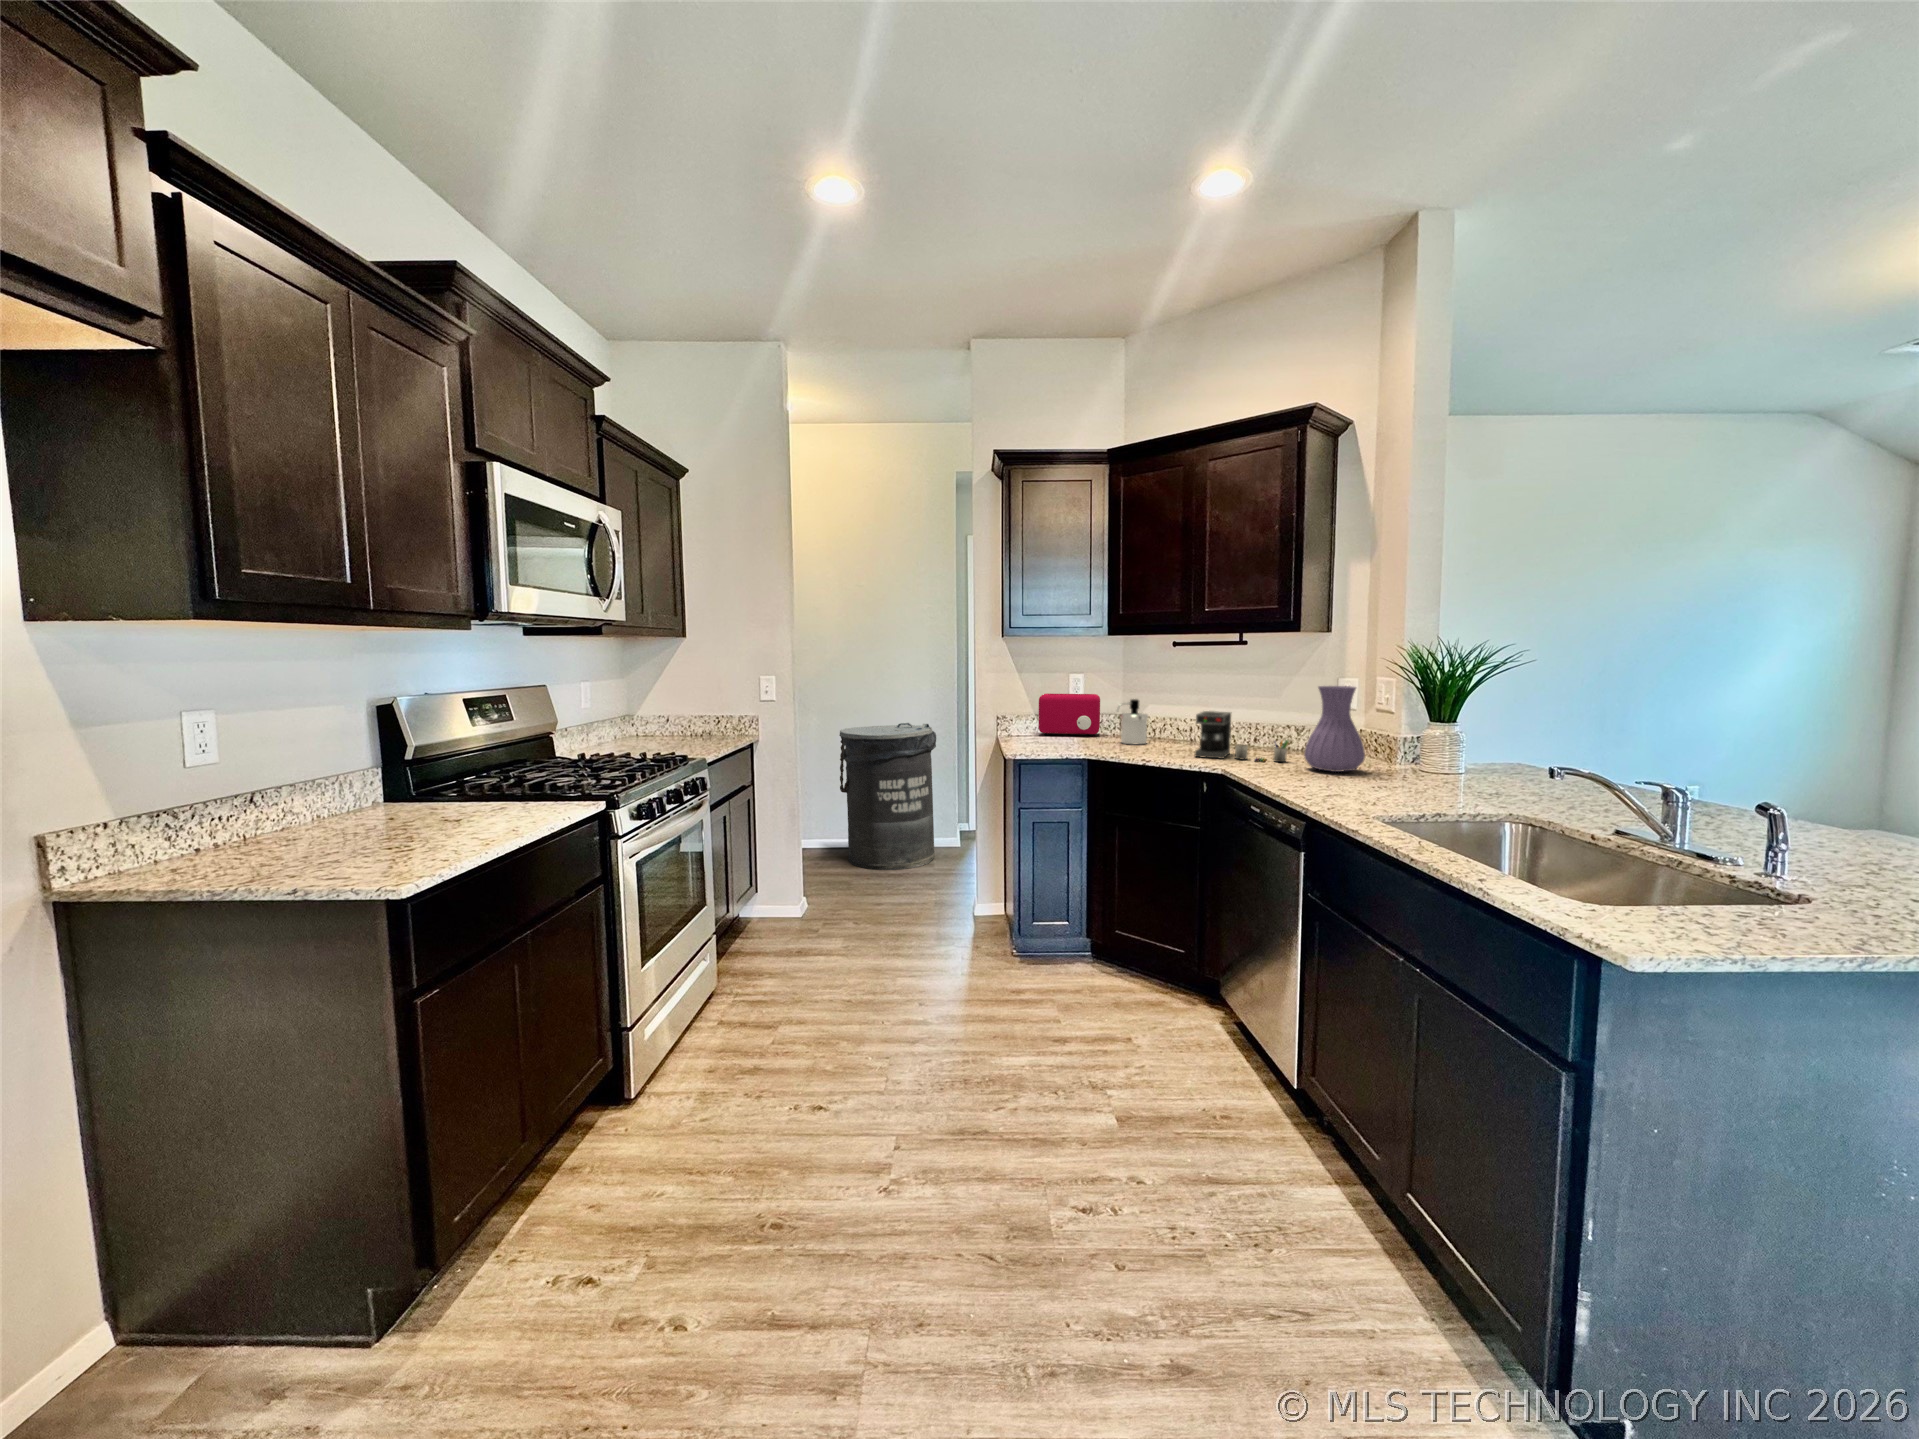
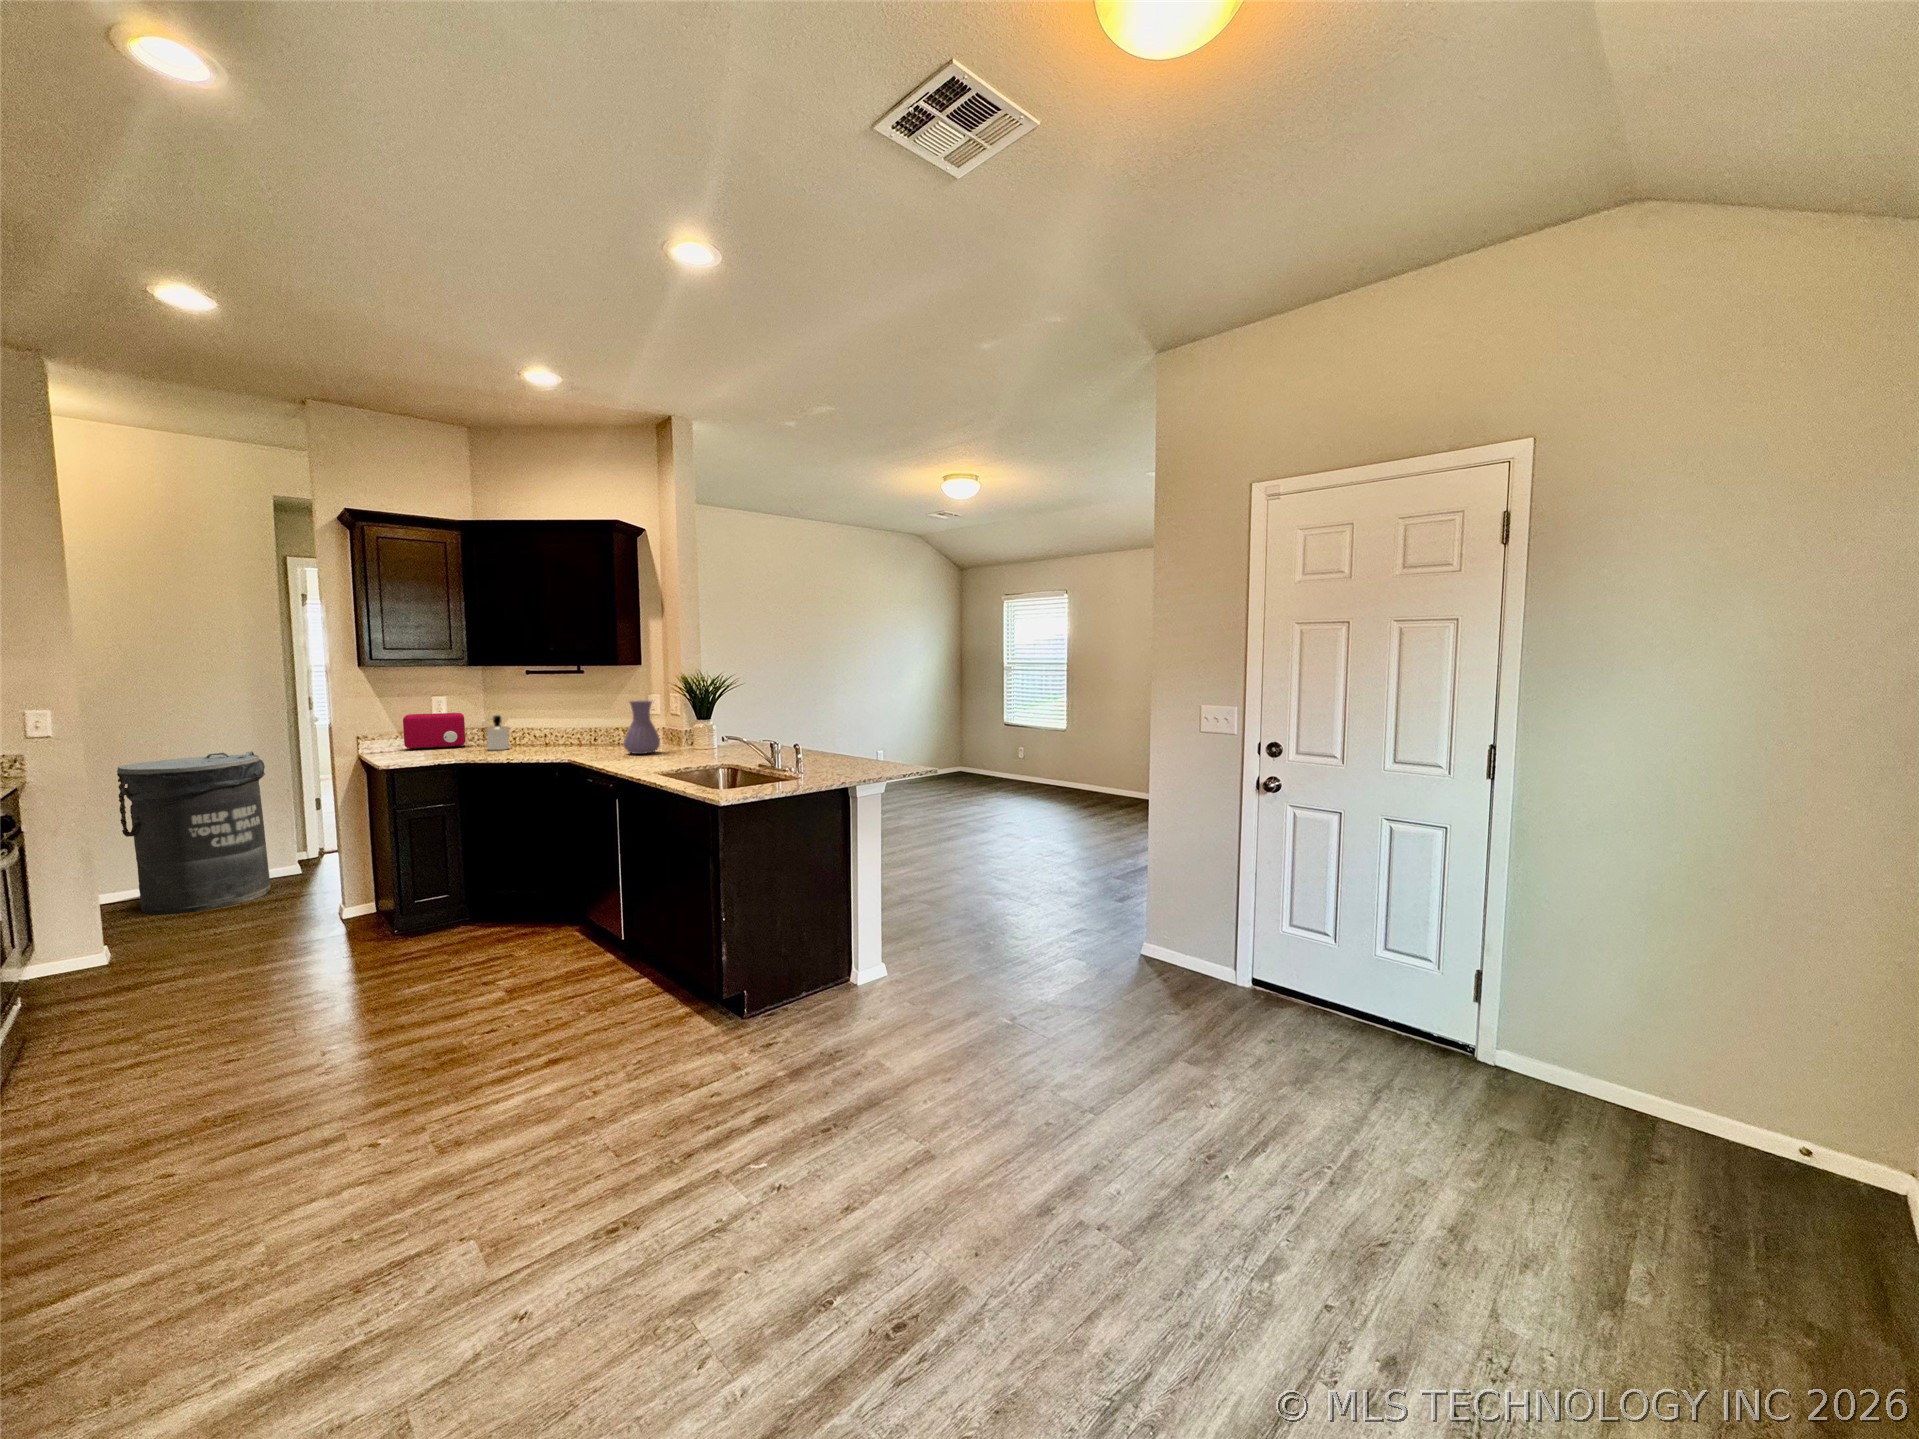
coffee maker: present [1195,711,1289,762] -> none [548,721,616,754]

